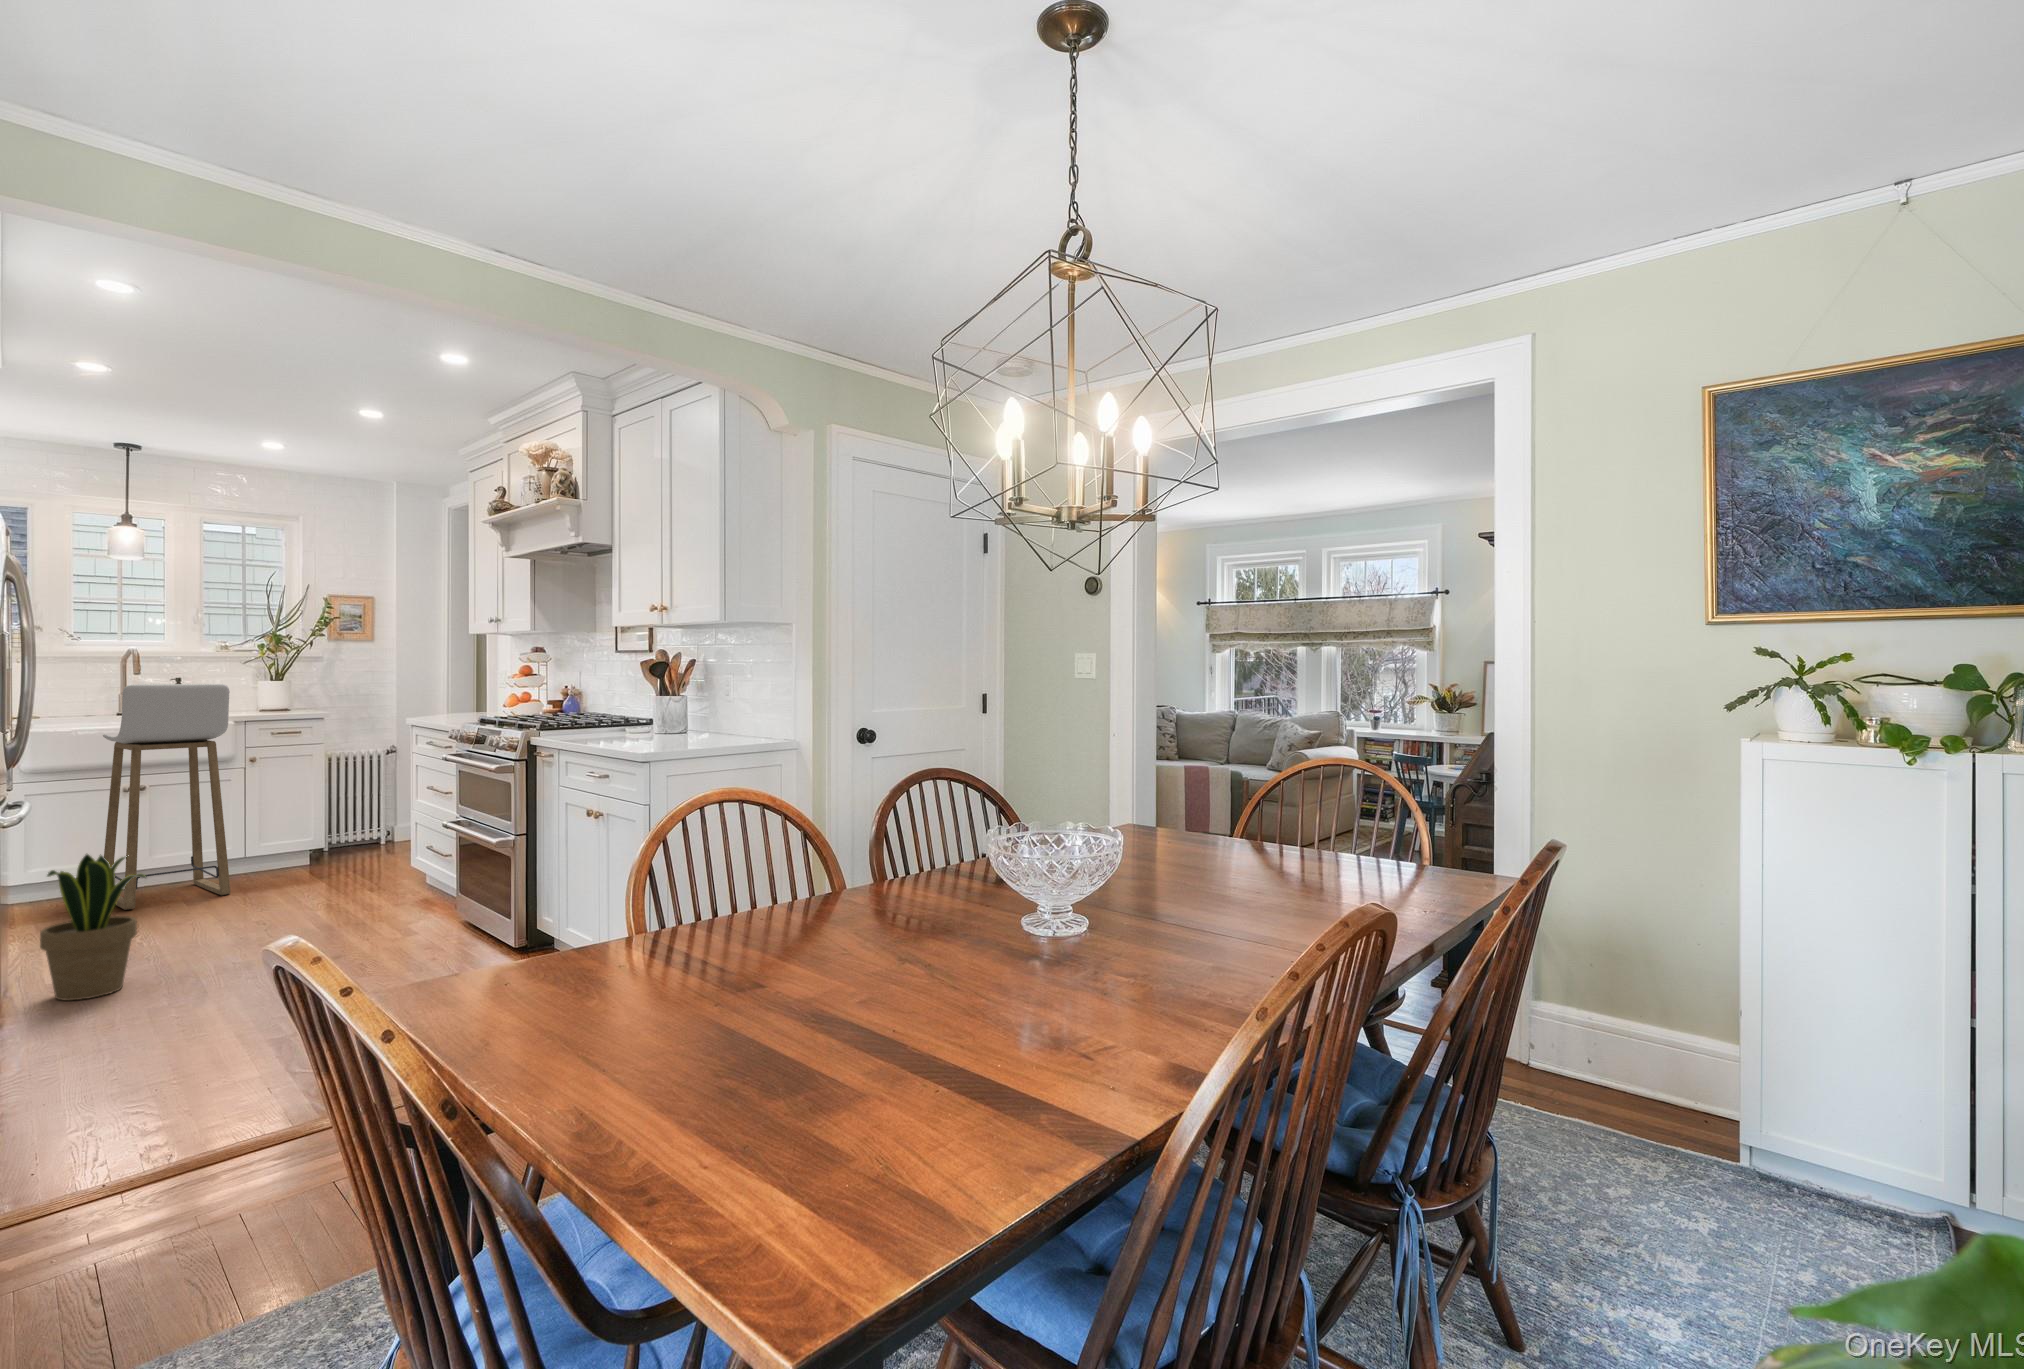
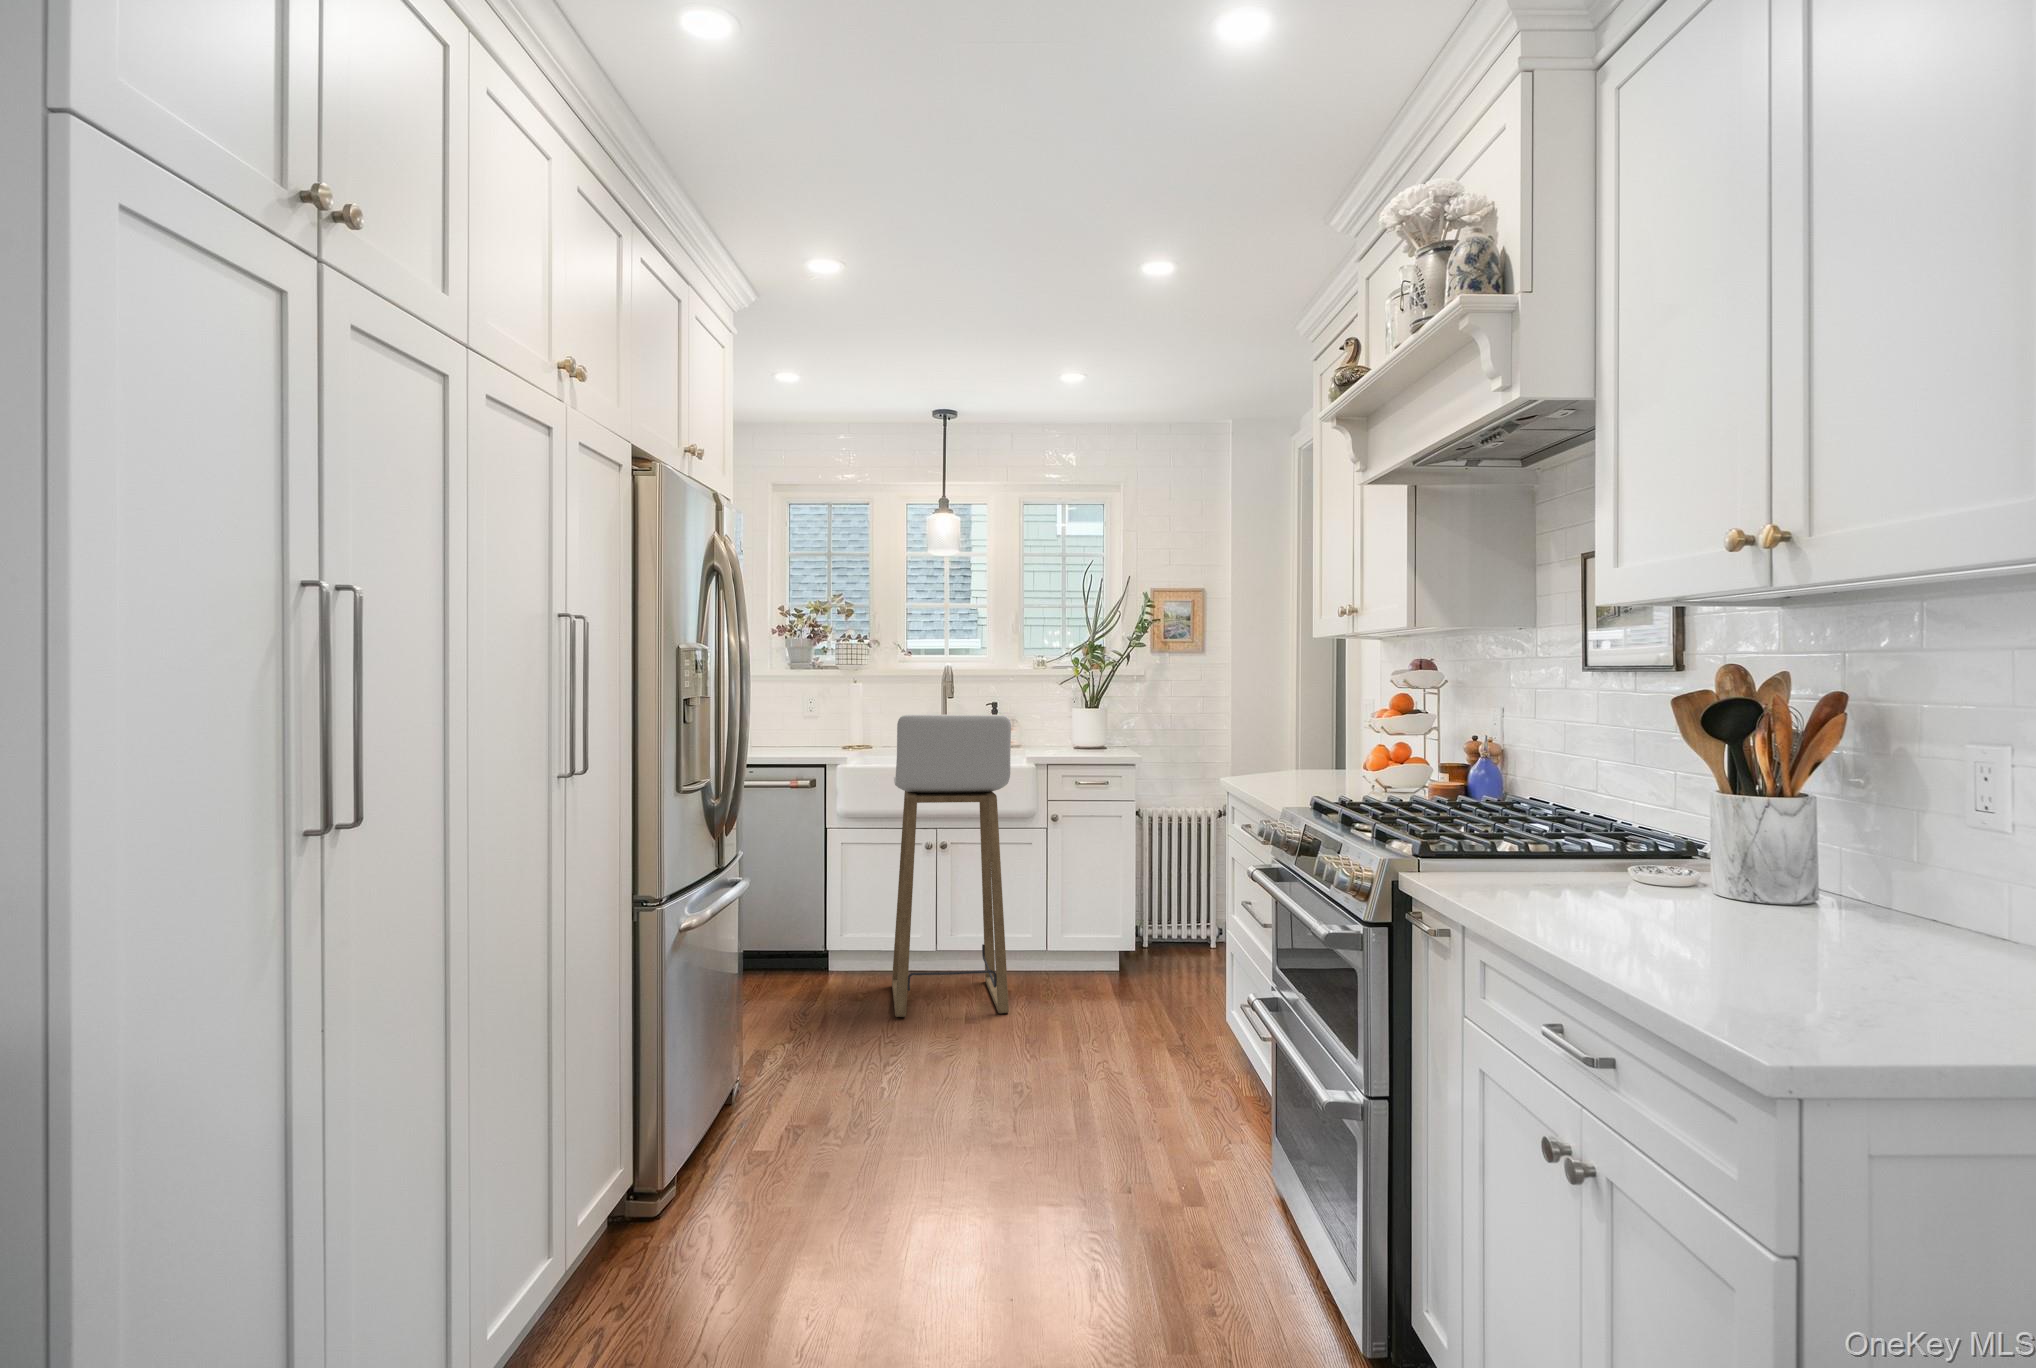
potted plant: present [40,854,146,1000] -> none [683,988,807,1225]

